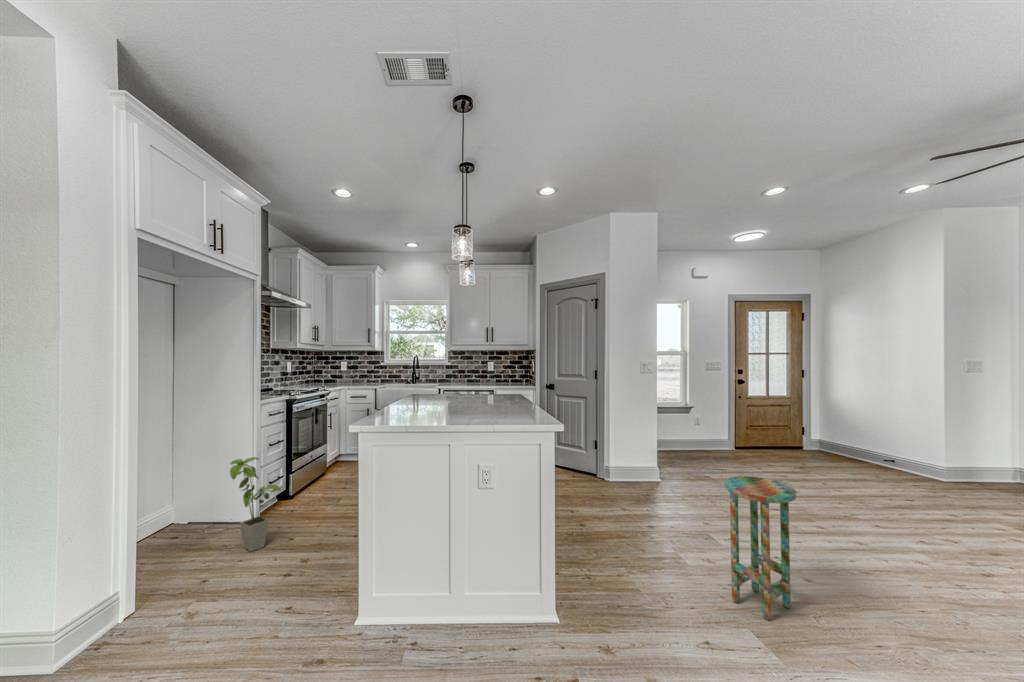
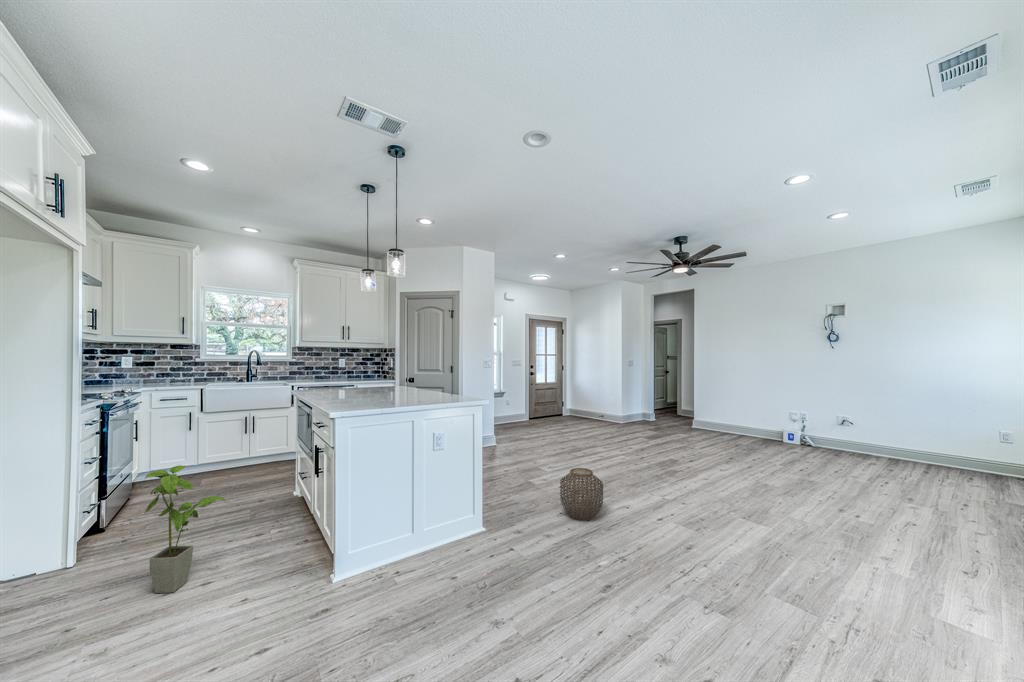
side table: present [725,476,796,620] -> none [613,419,651,498]
woven basket: none [592,539,657,623] -> present [560,468,603,520]

